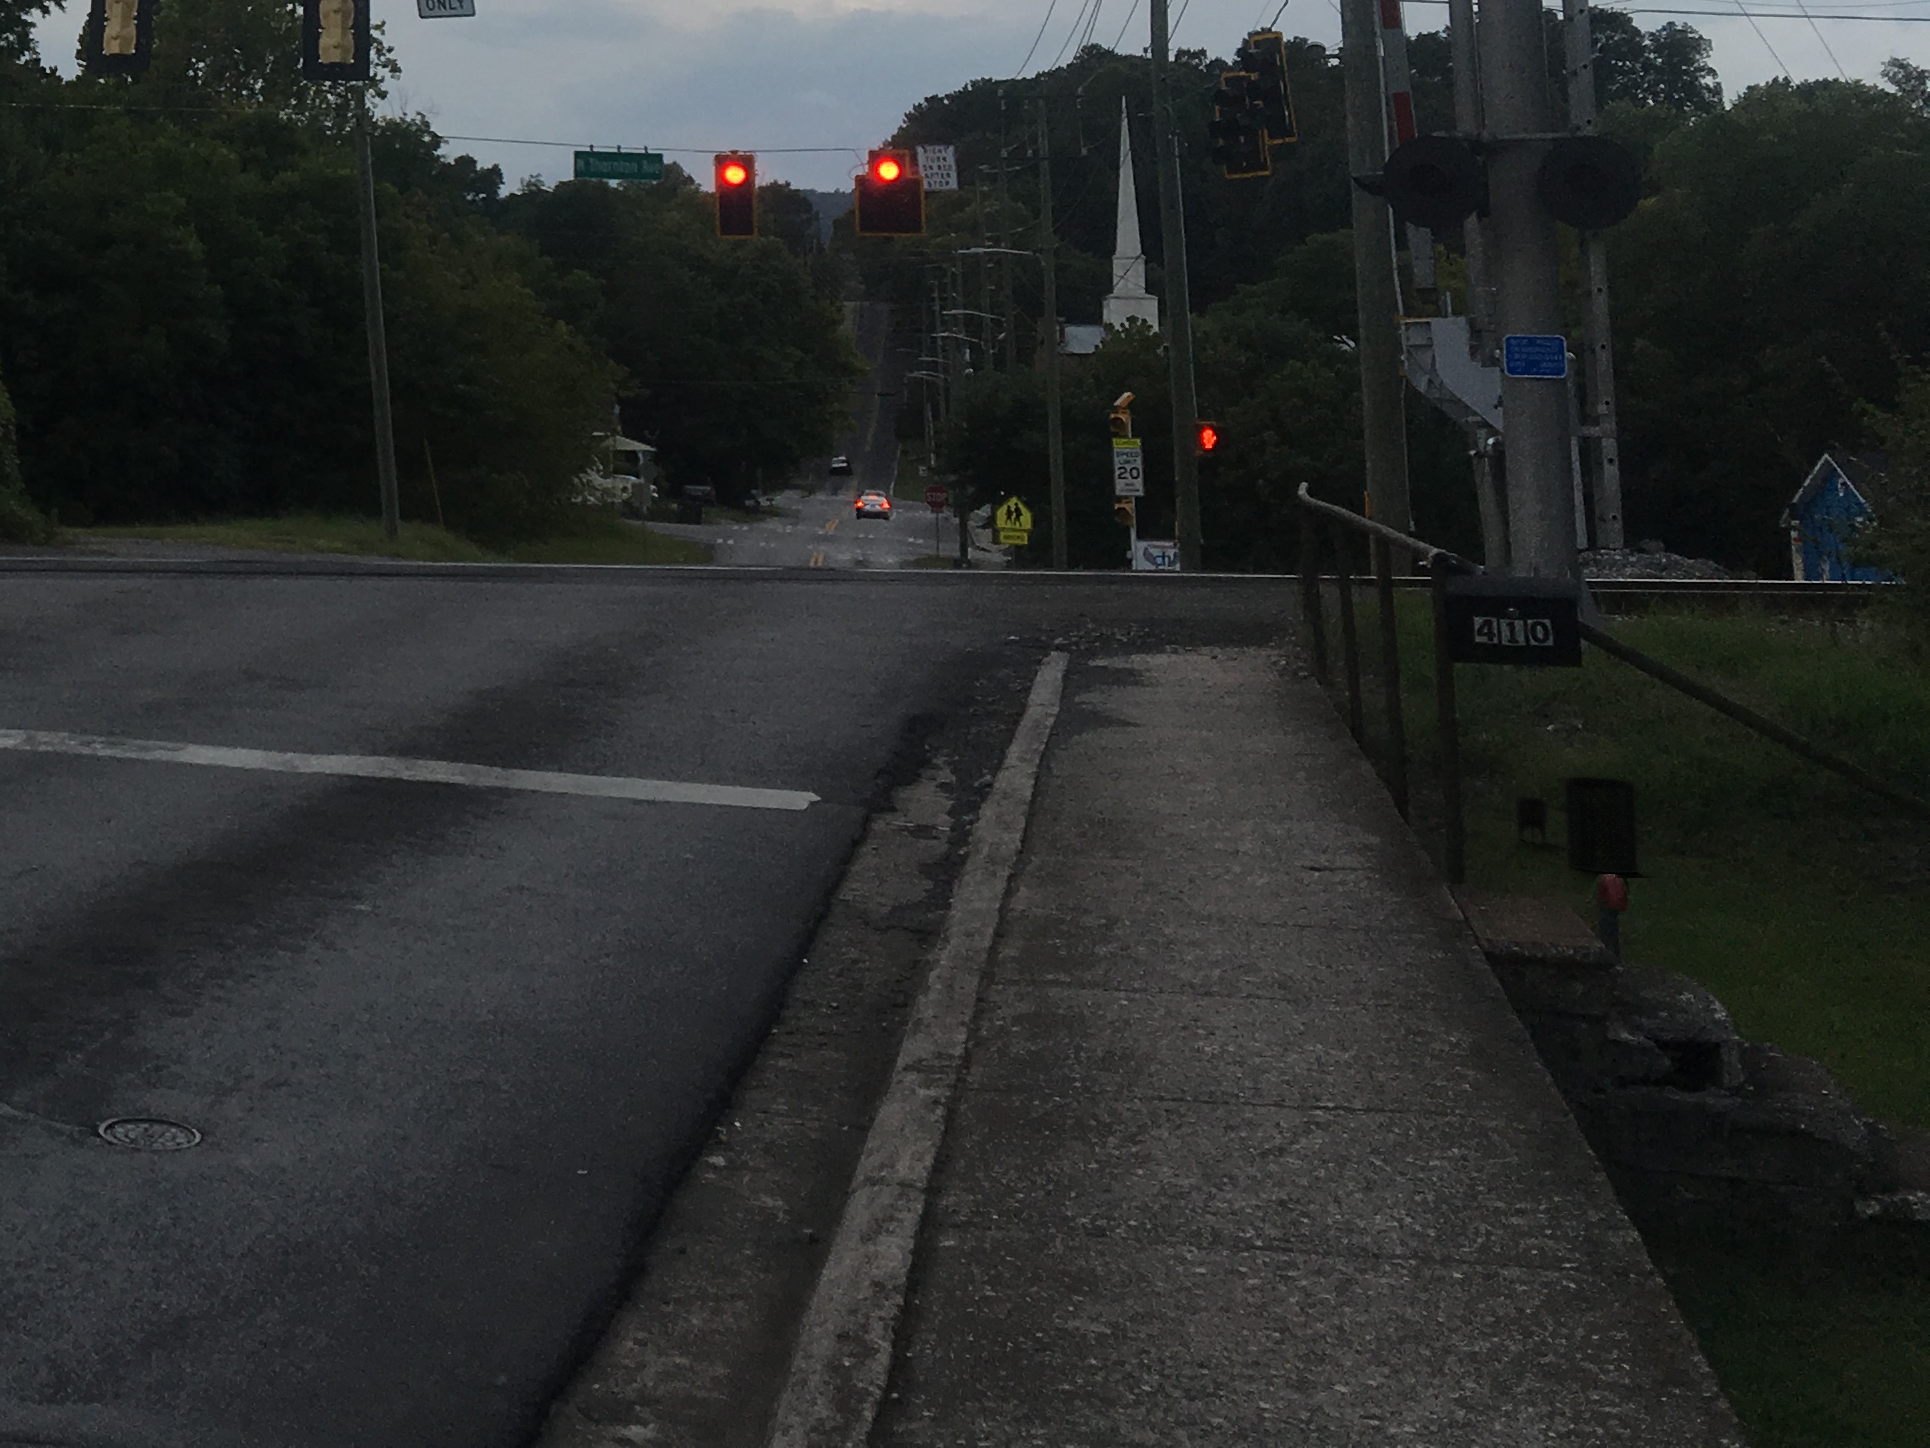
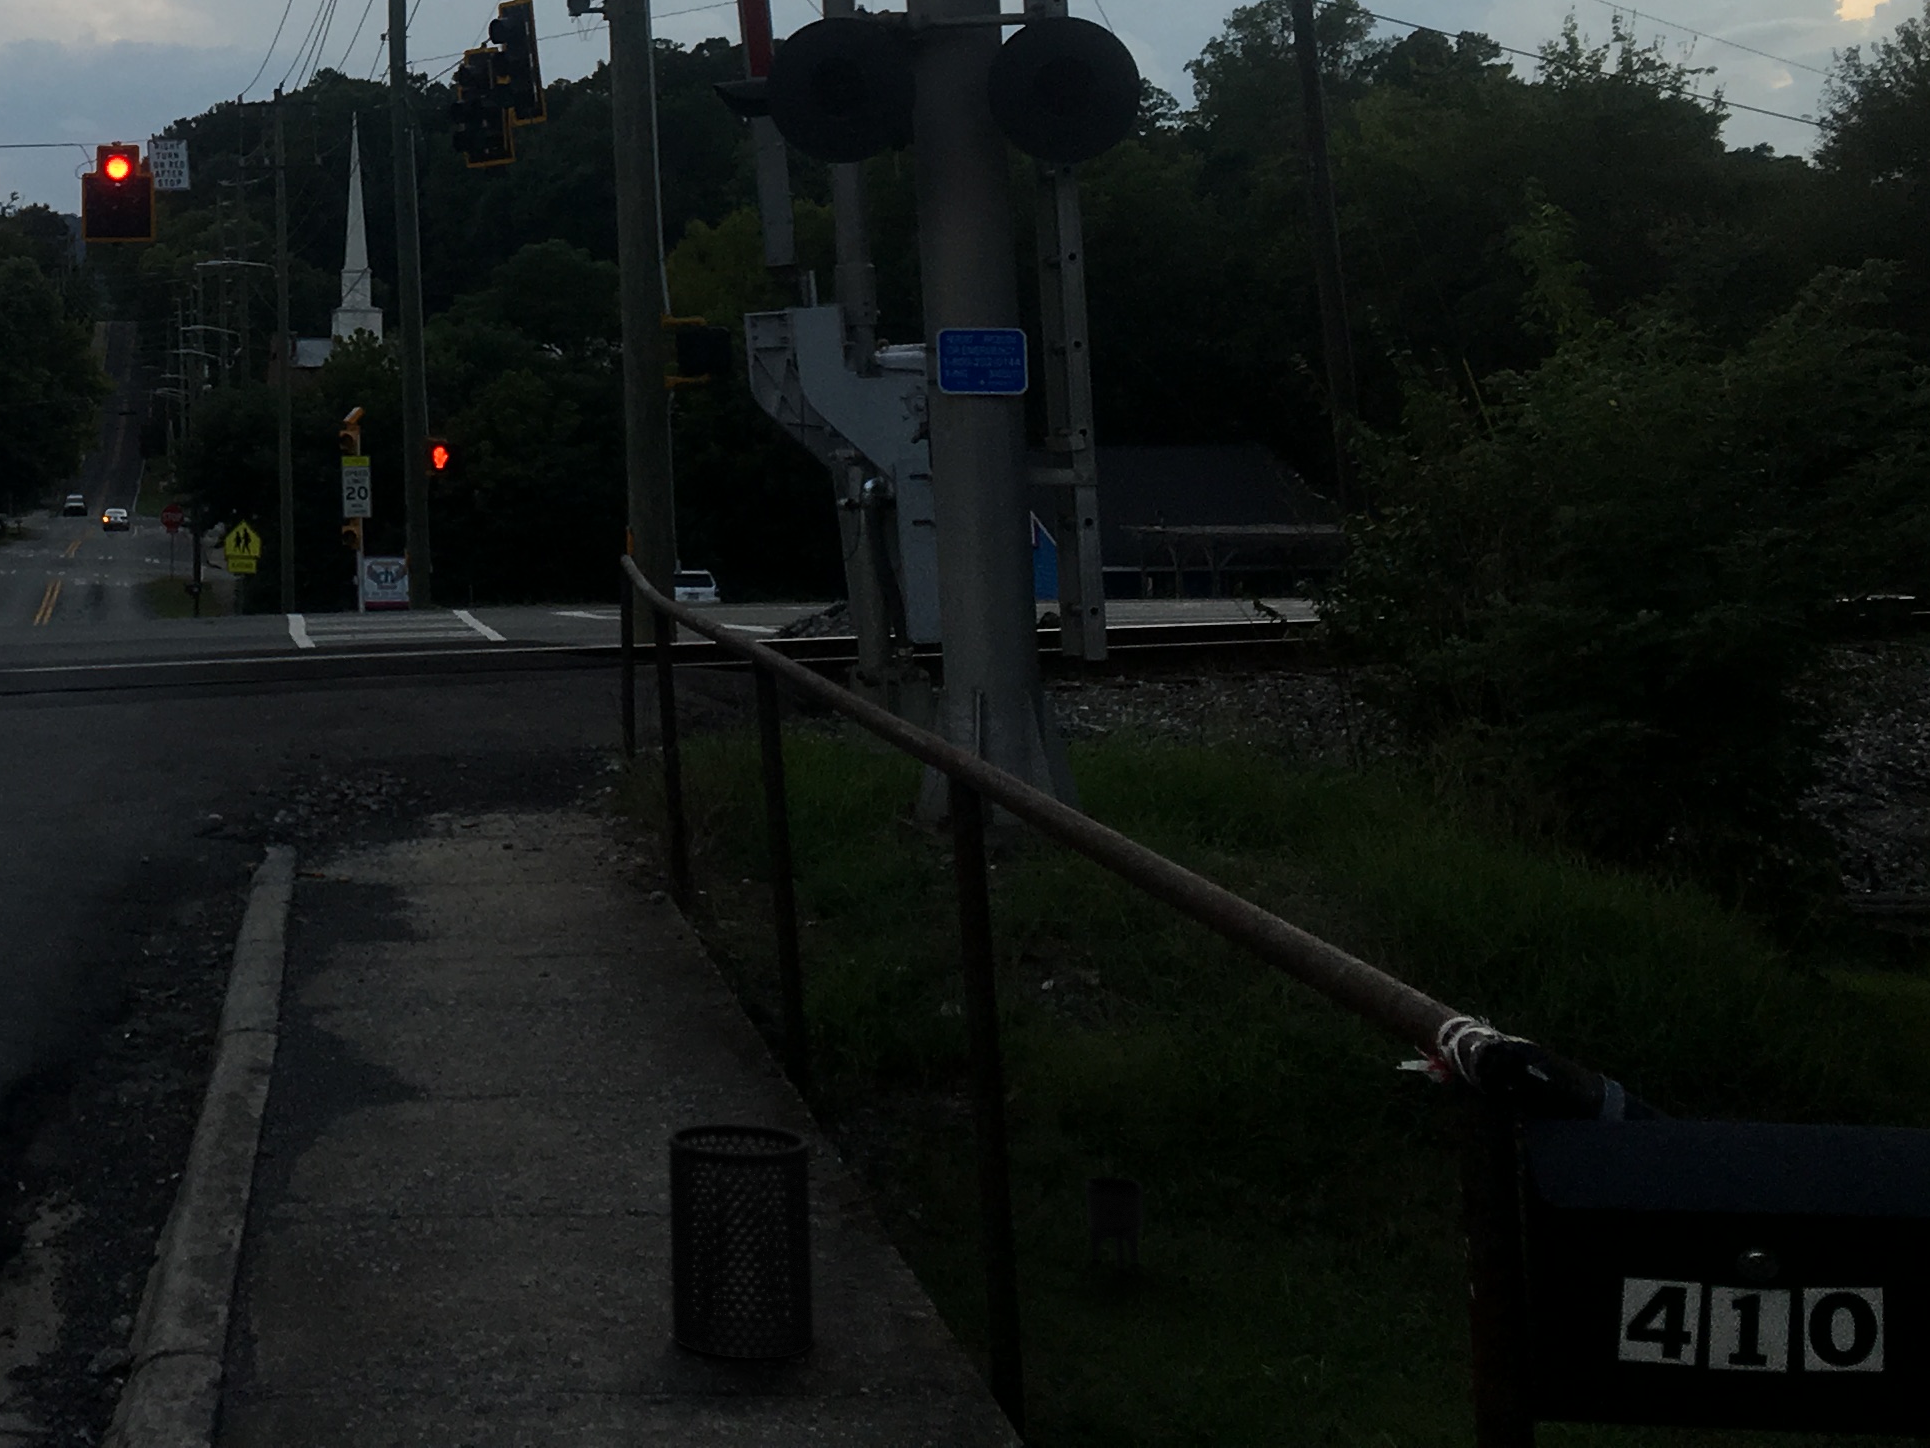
trash can: present [1565,777,1637,873] -> present [668,1124,813,1359]

